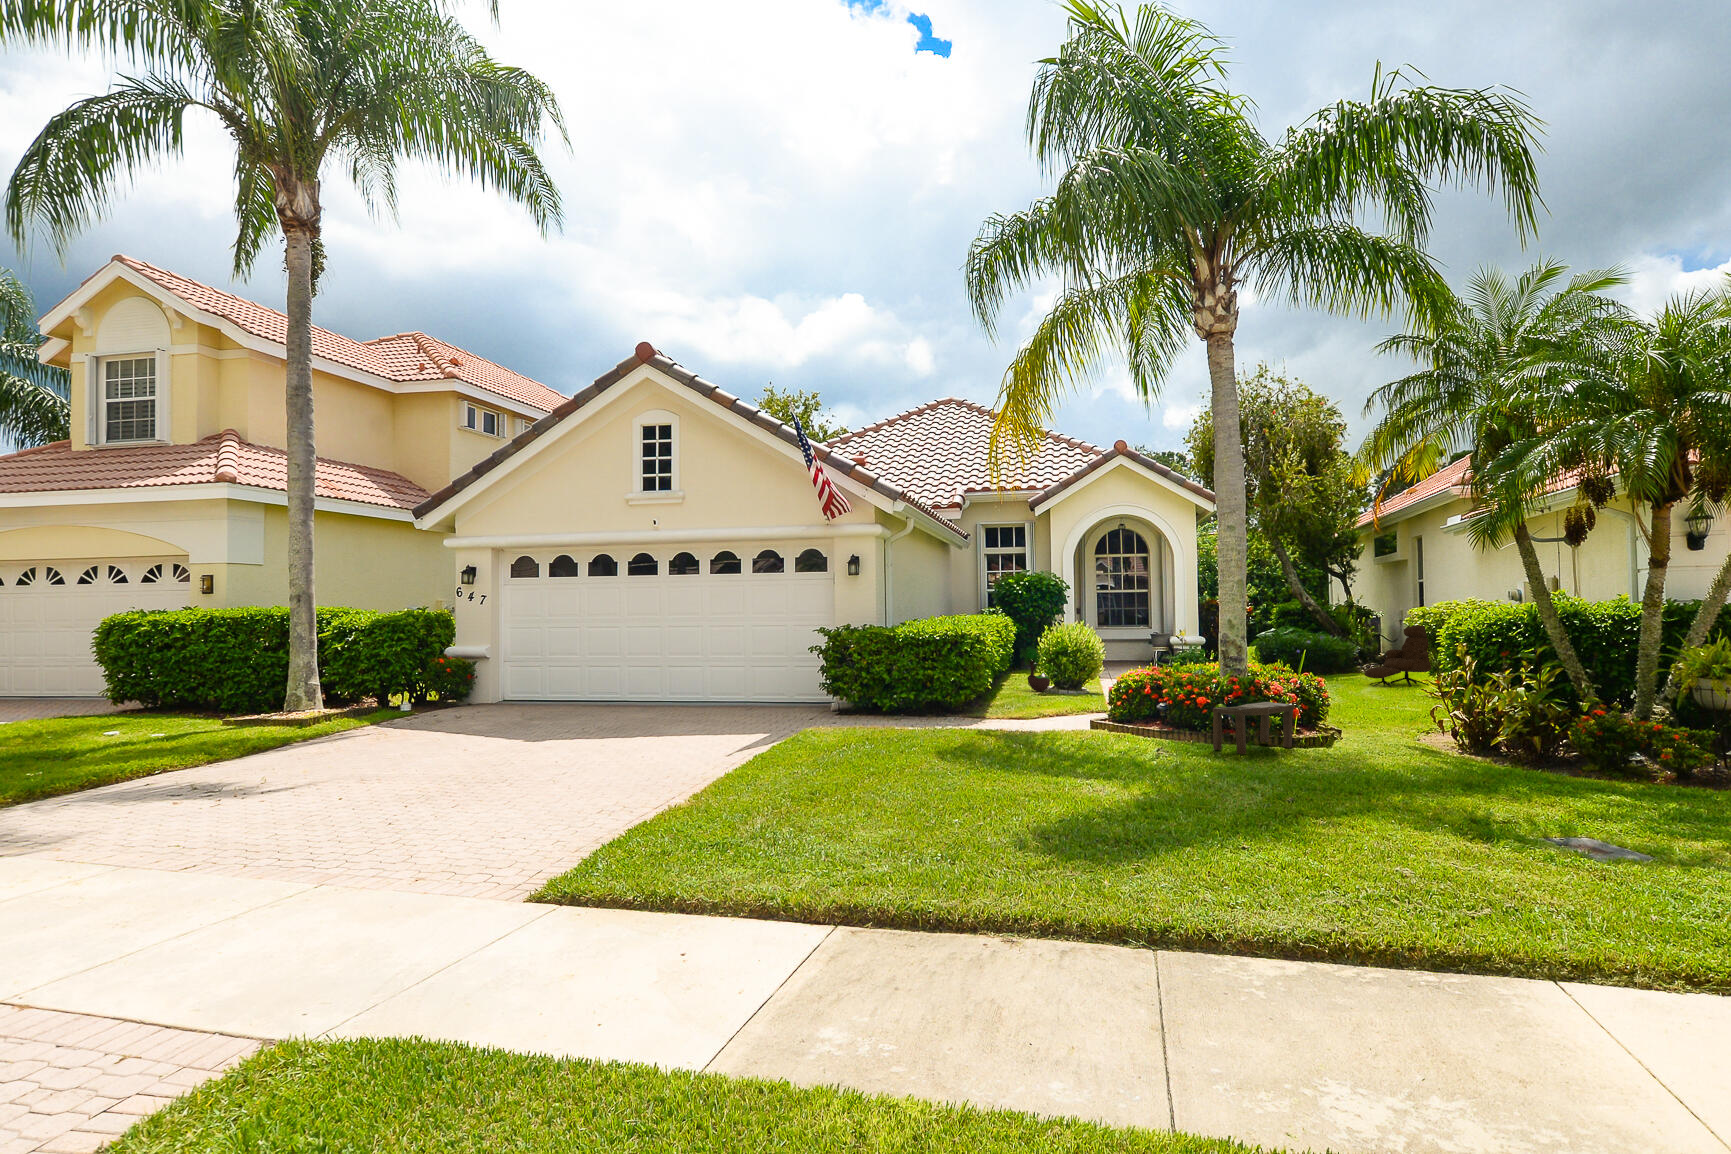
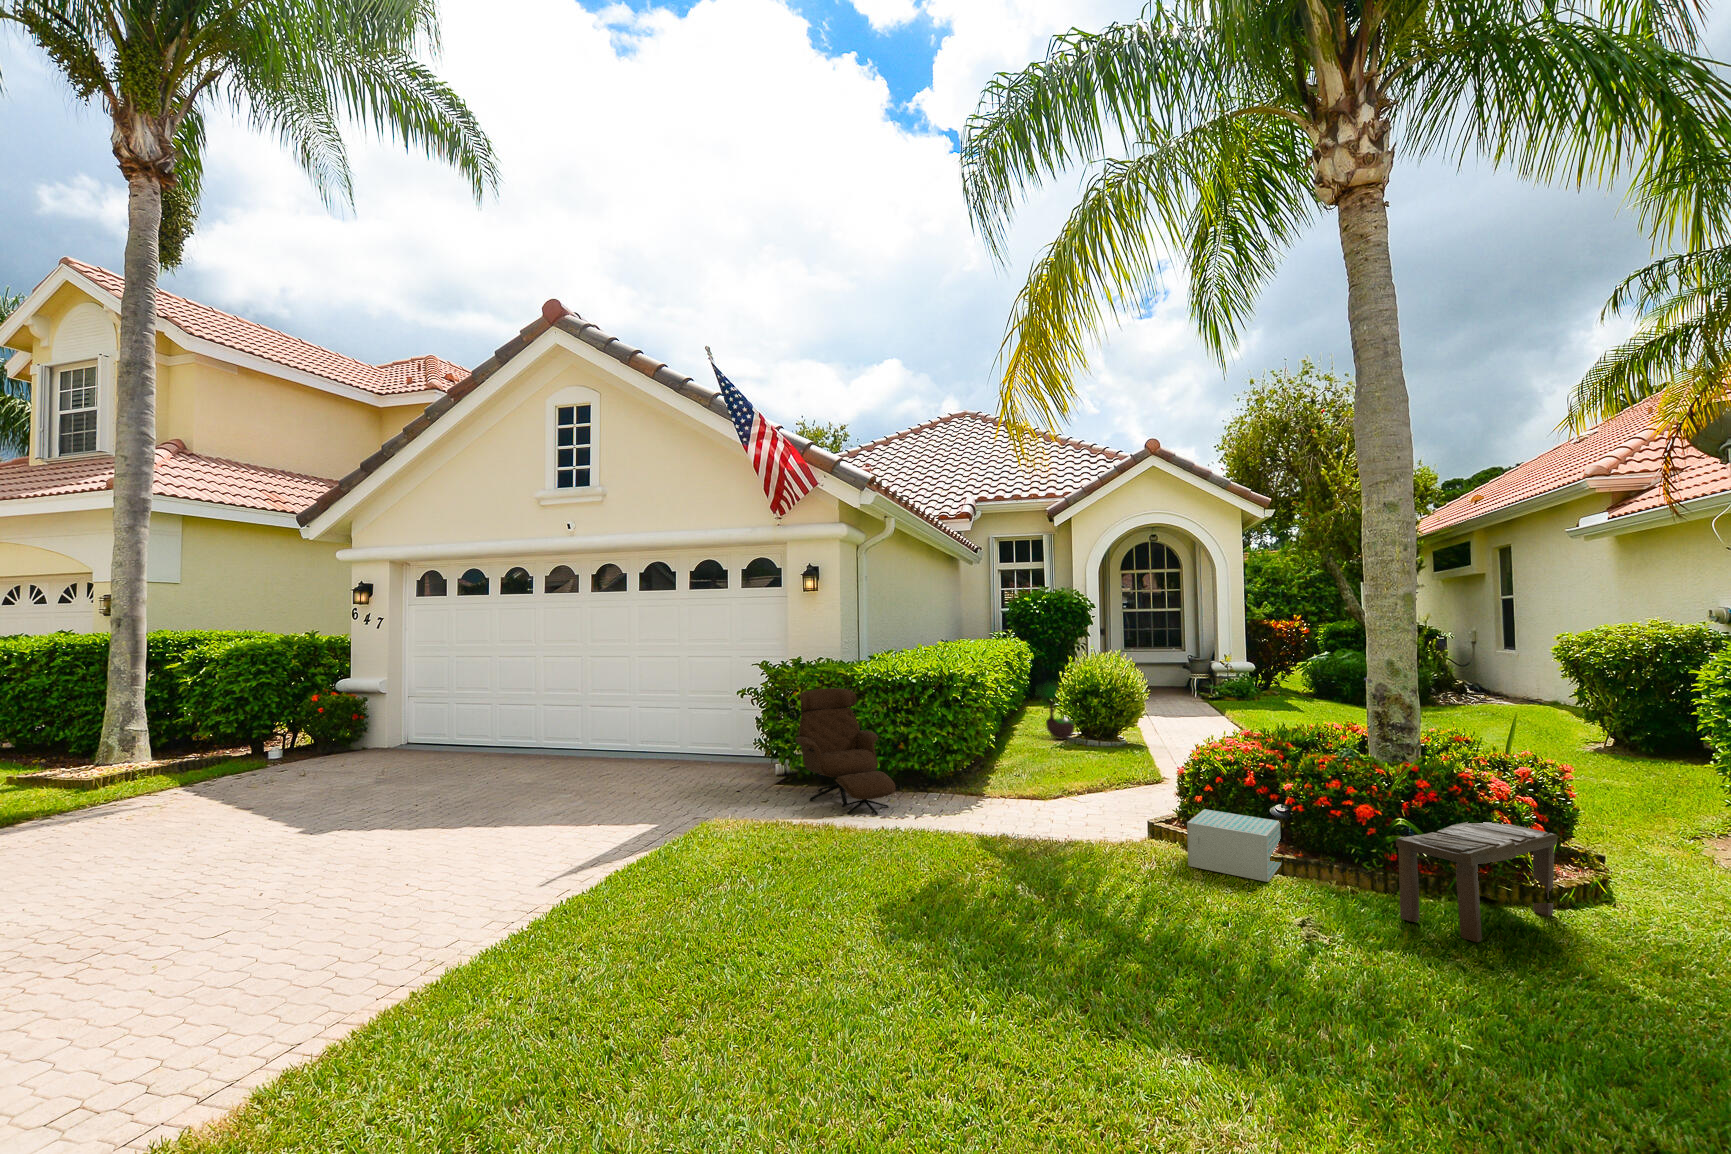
lounge chair: present [1365,626,1431,687] -> present [796,688,896,815]
storage box: none [1111,709,1165,742] -> present [1187,809,1281,882]

